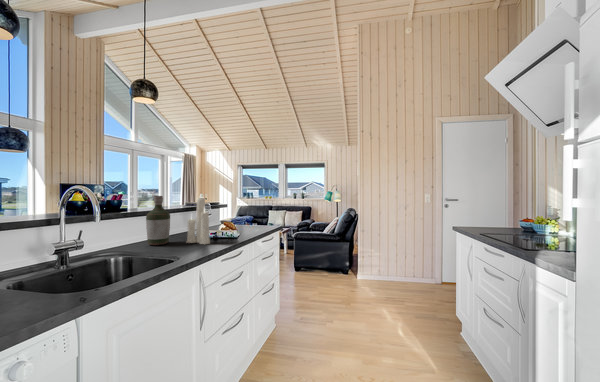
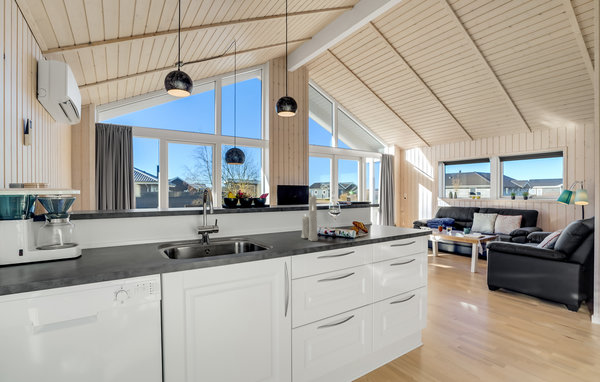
bottle: present [146,196,170,245] -> none [272,194,292,237]

